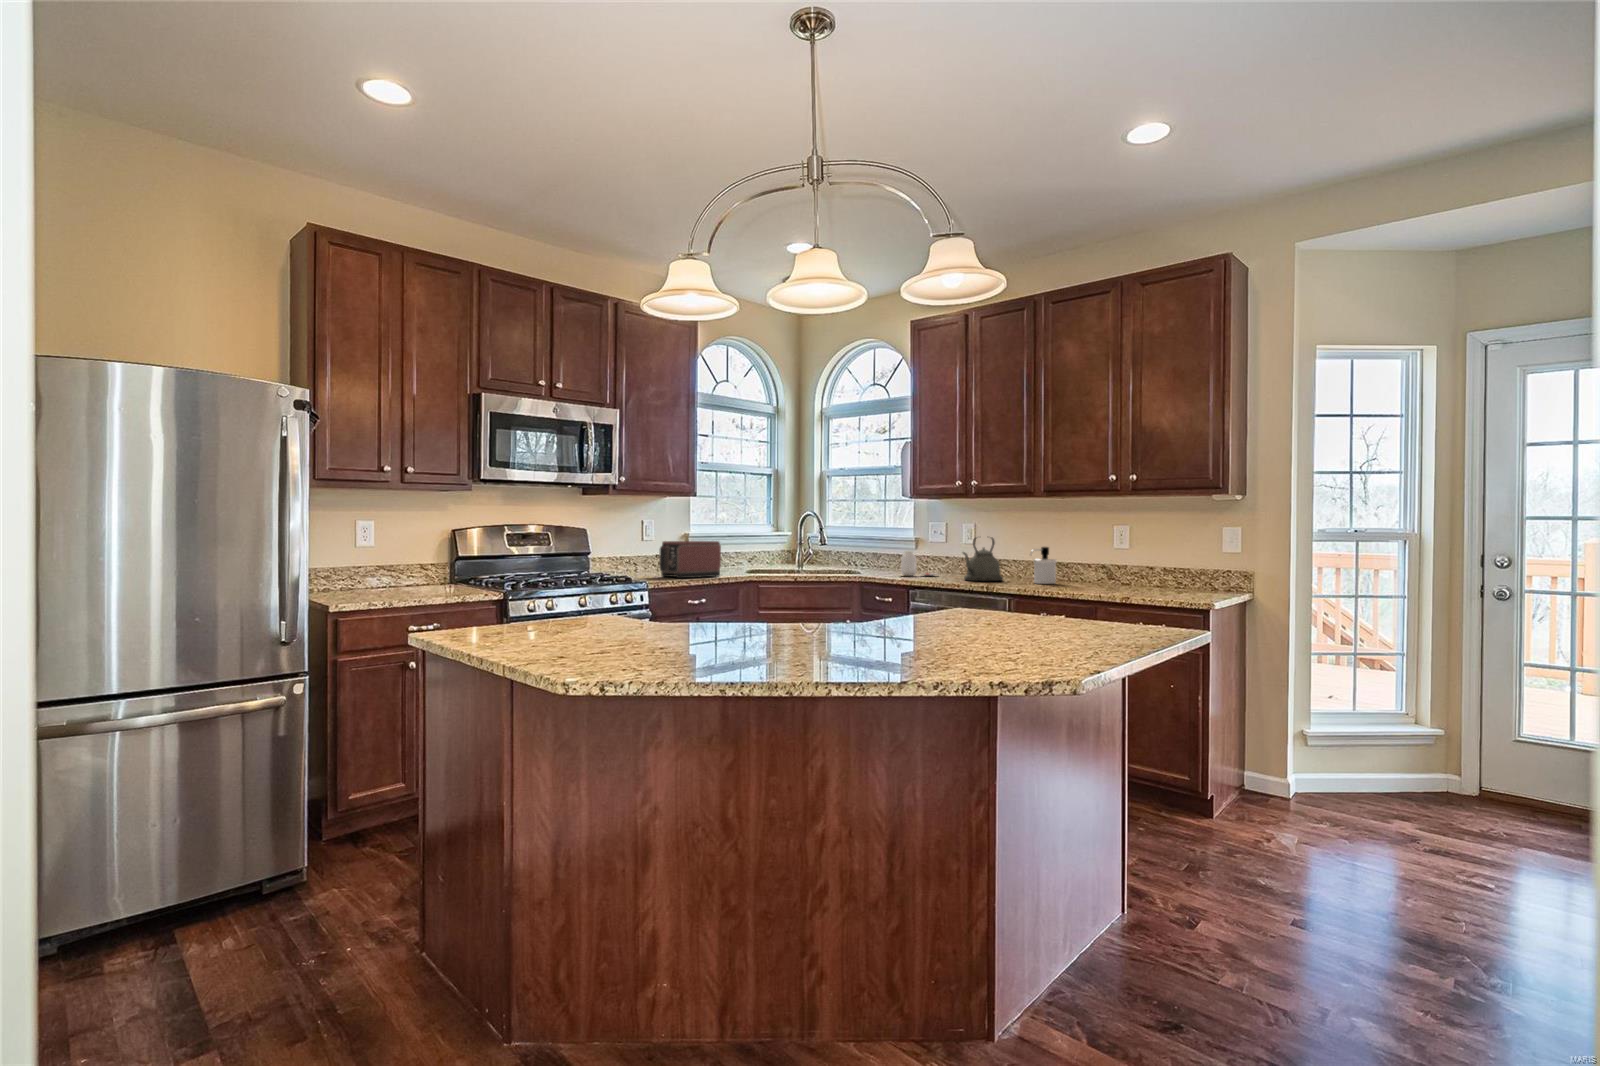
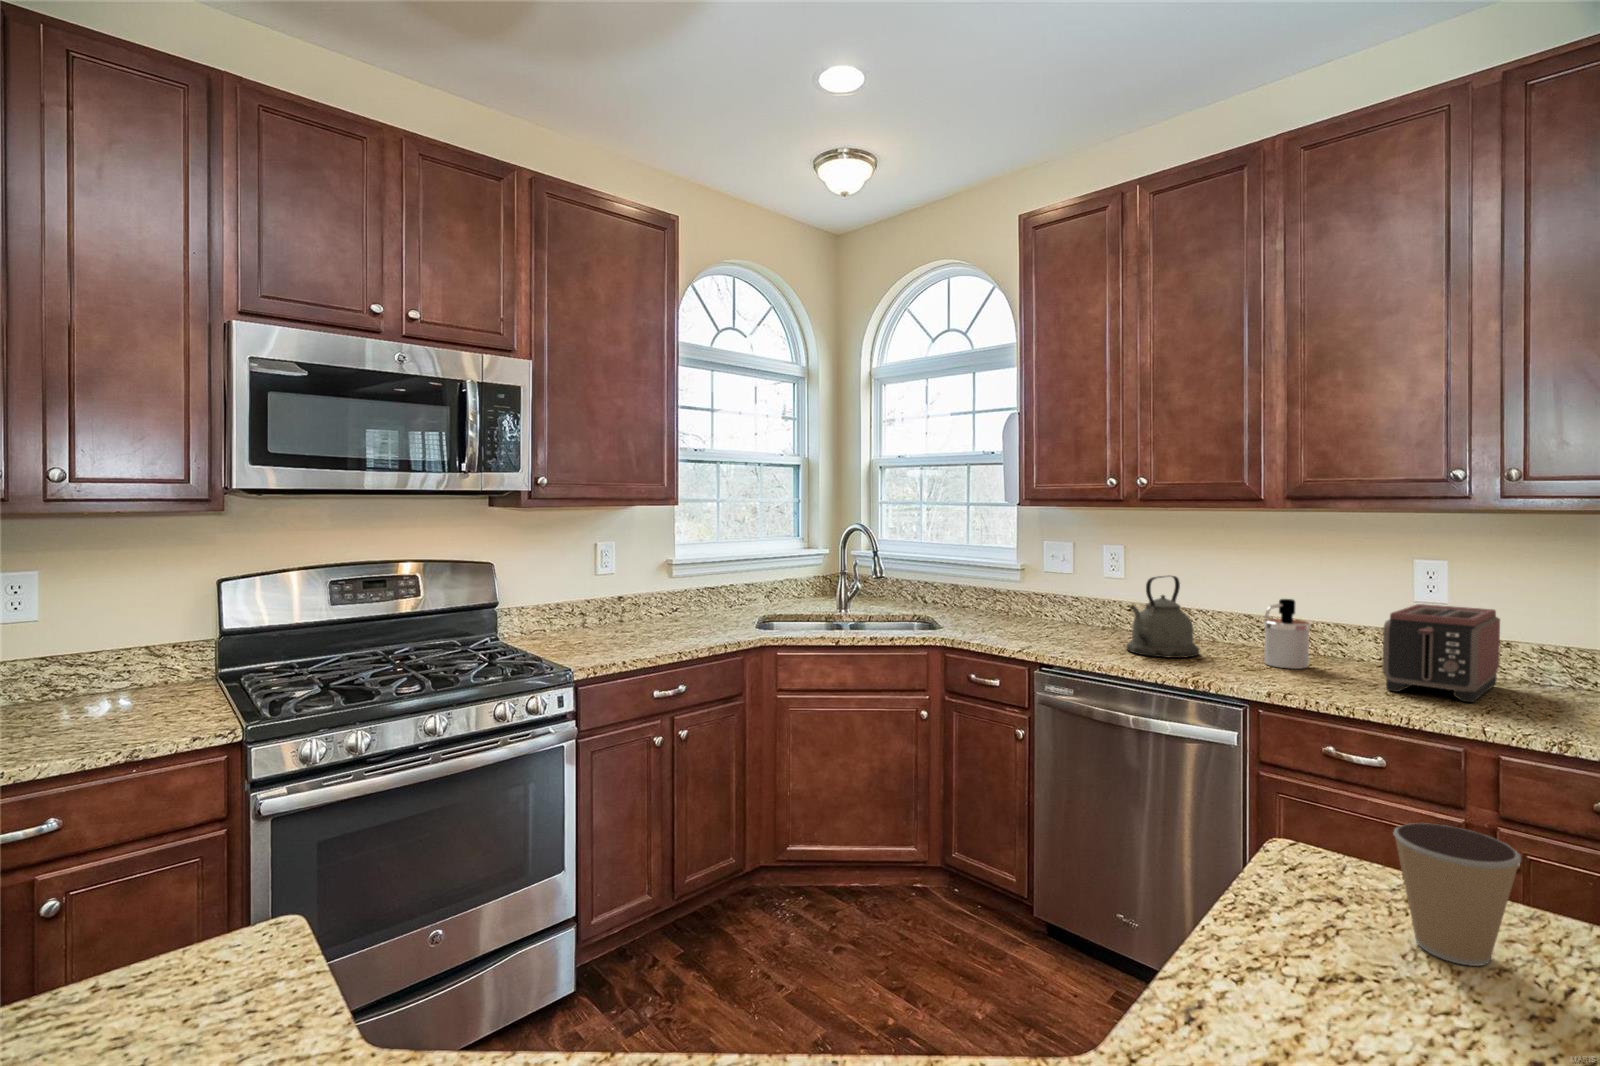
toaster: present [659,541,721,578] -> present [1382,604,1500,702]
jar: present [901,551,935,576] -> none [1008,592,1076,636]
coffee cup: none [973,578,1005,615] -> present [1393,823,1521,966]

